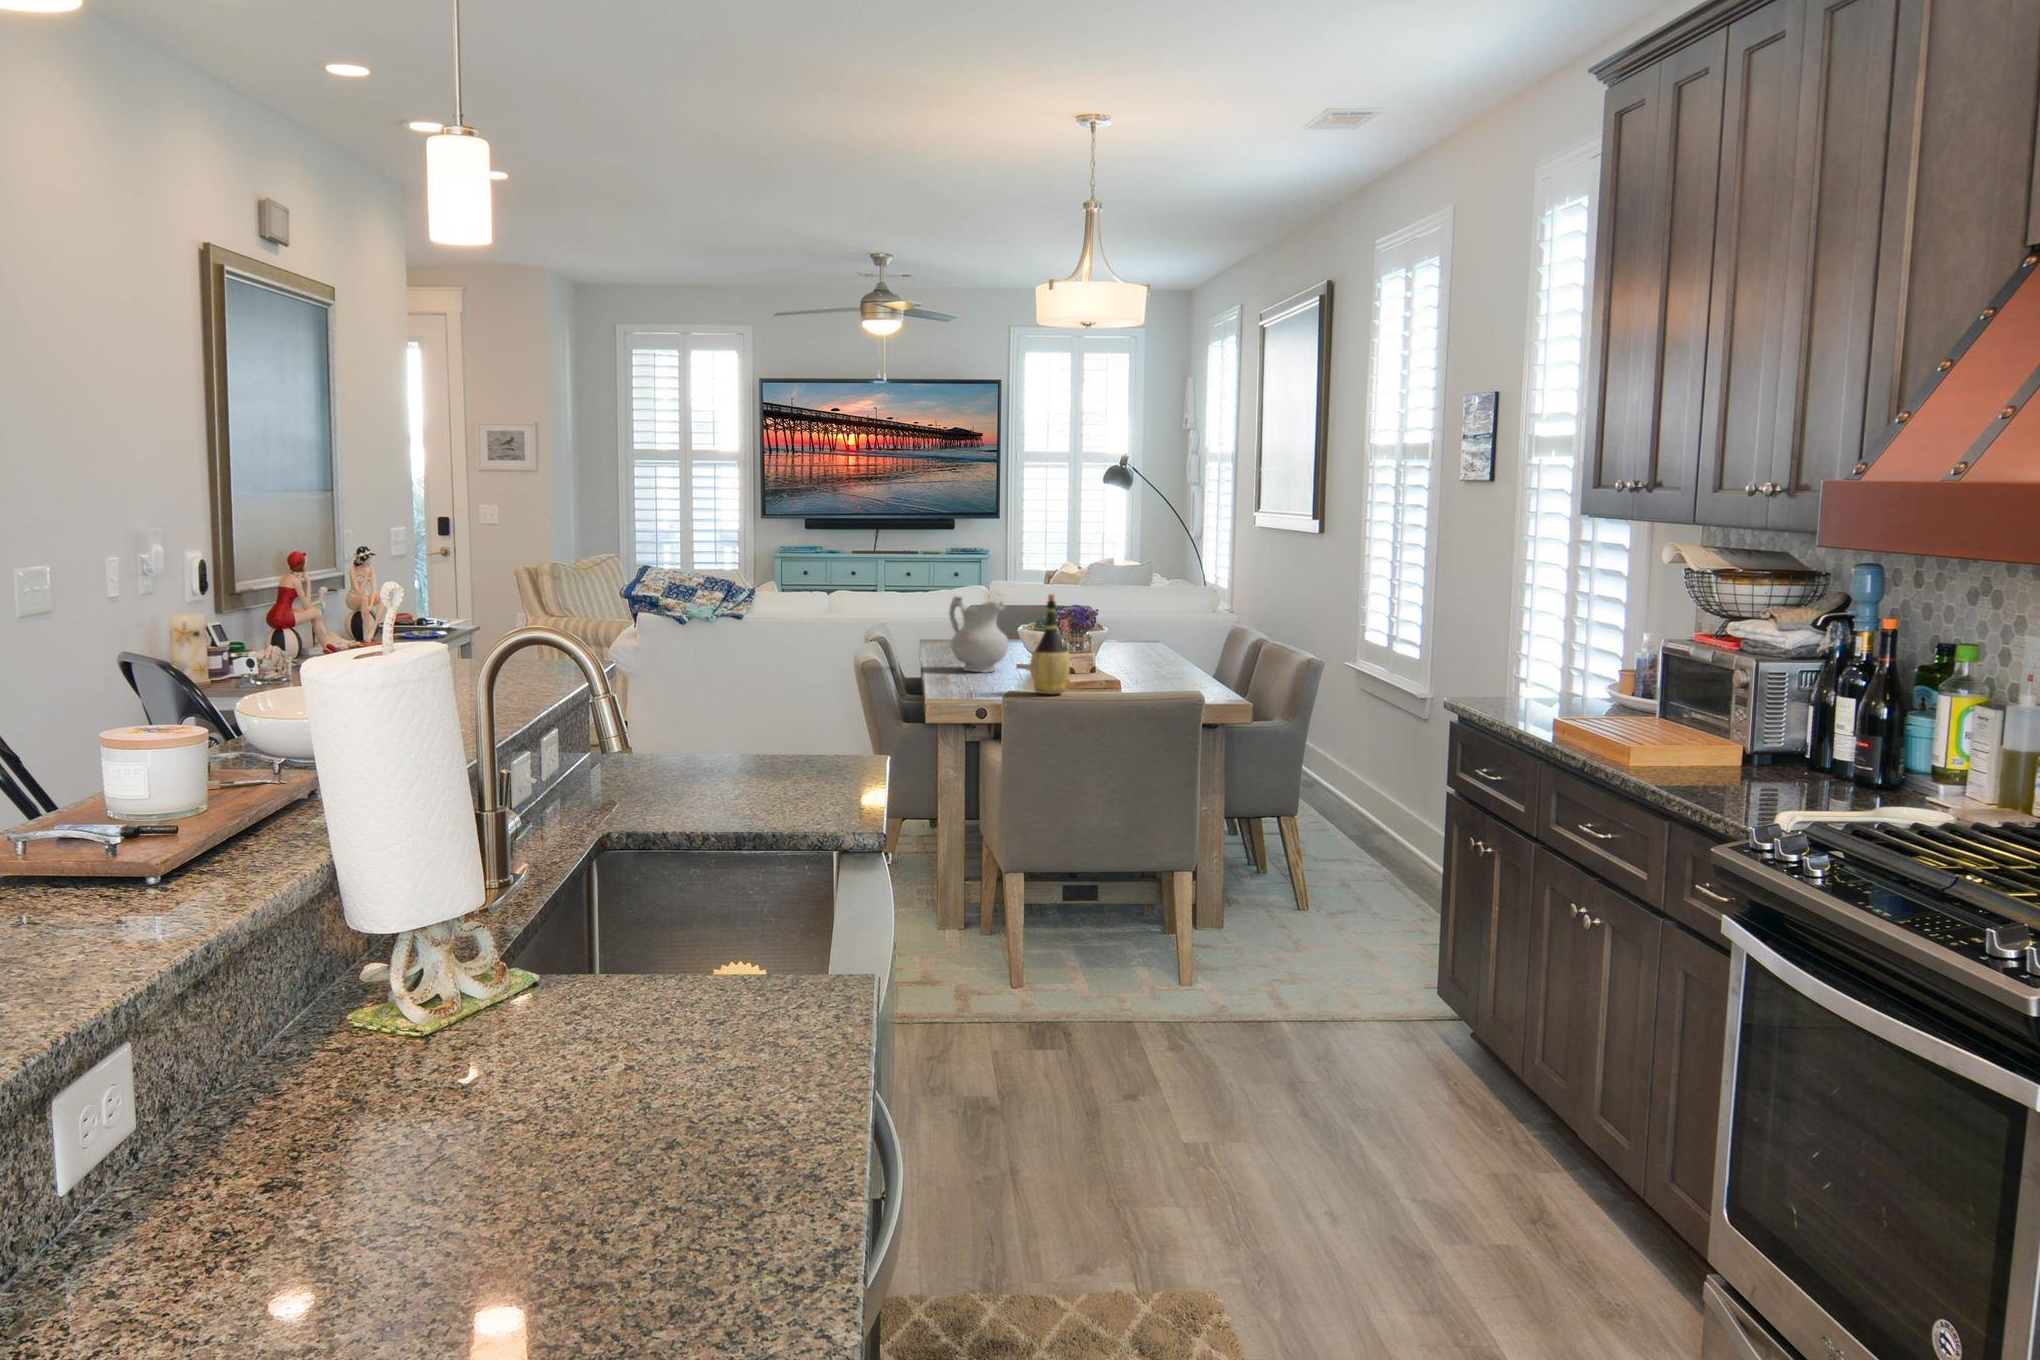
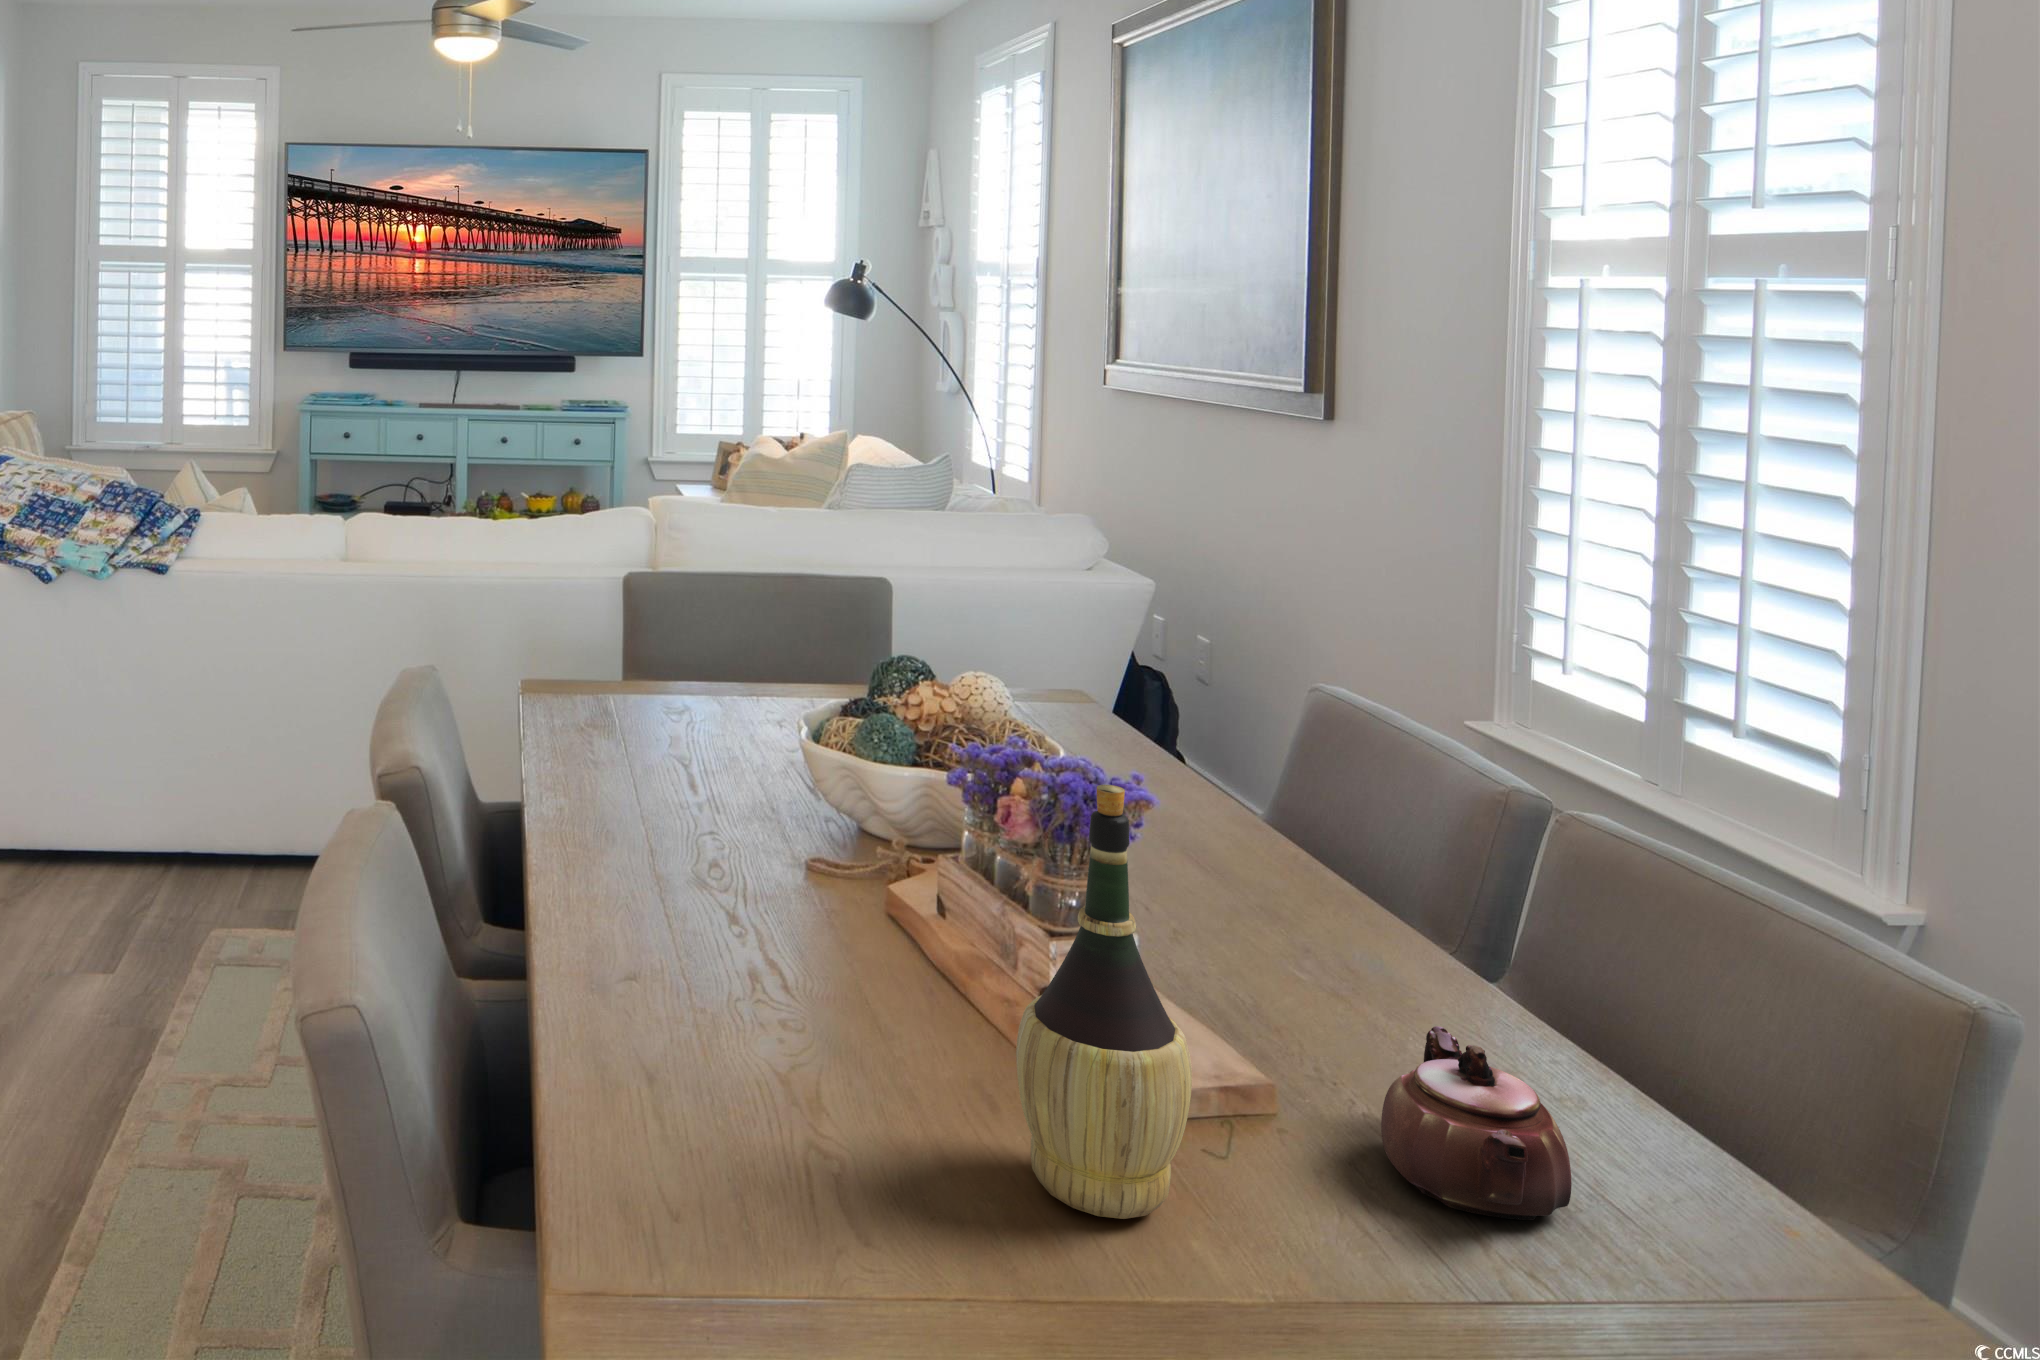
ceramic pitcher: present [949,597,1008,673] -> none [636,653,819,911]
teapot: none [1124,659,1163,695] -> present [1381,1026,1572,1220]

